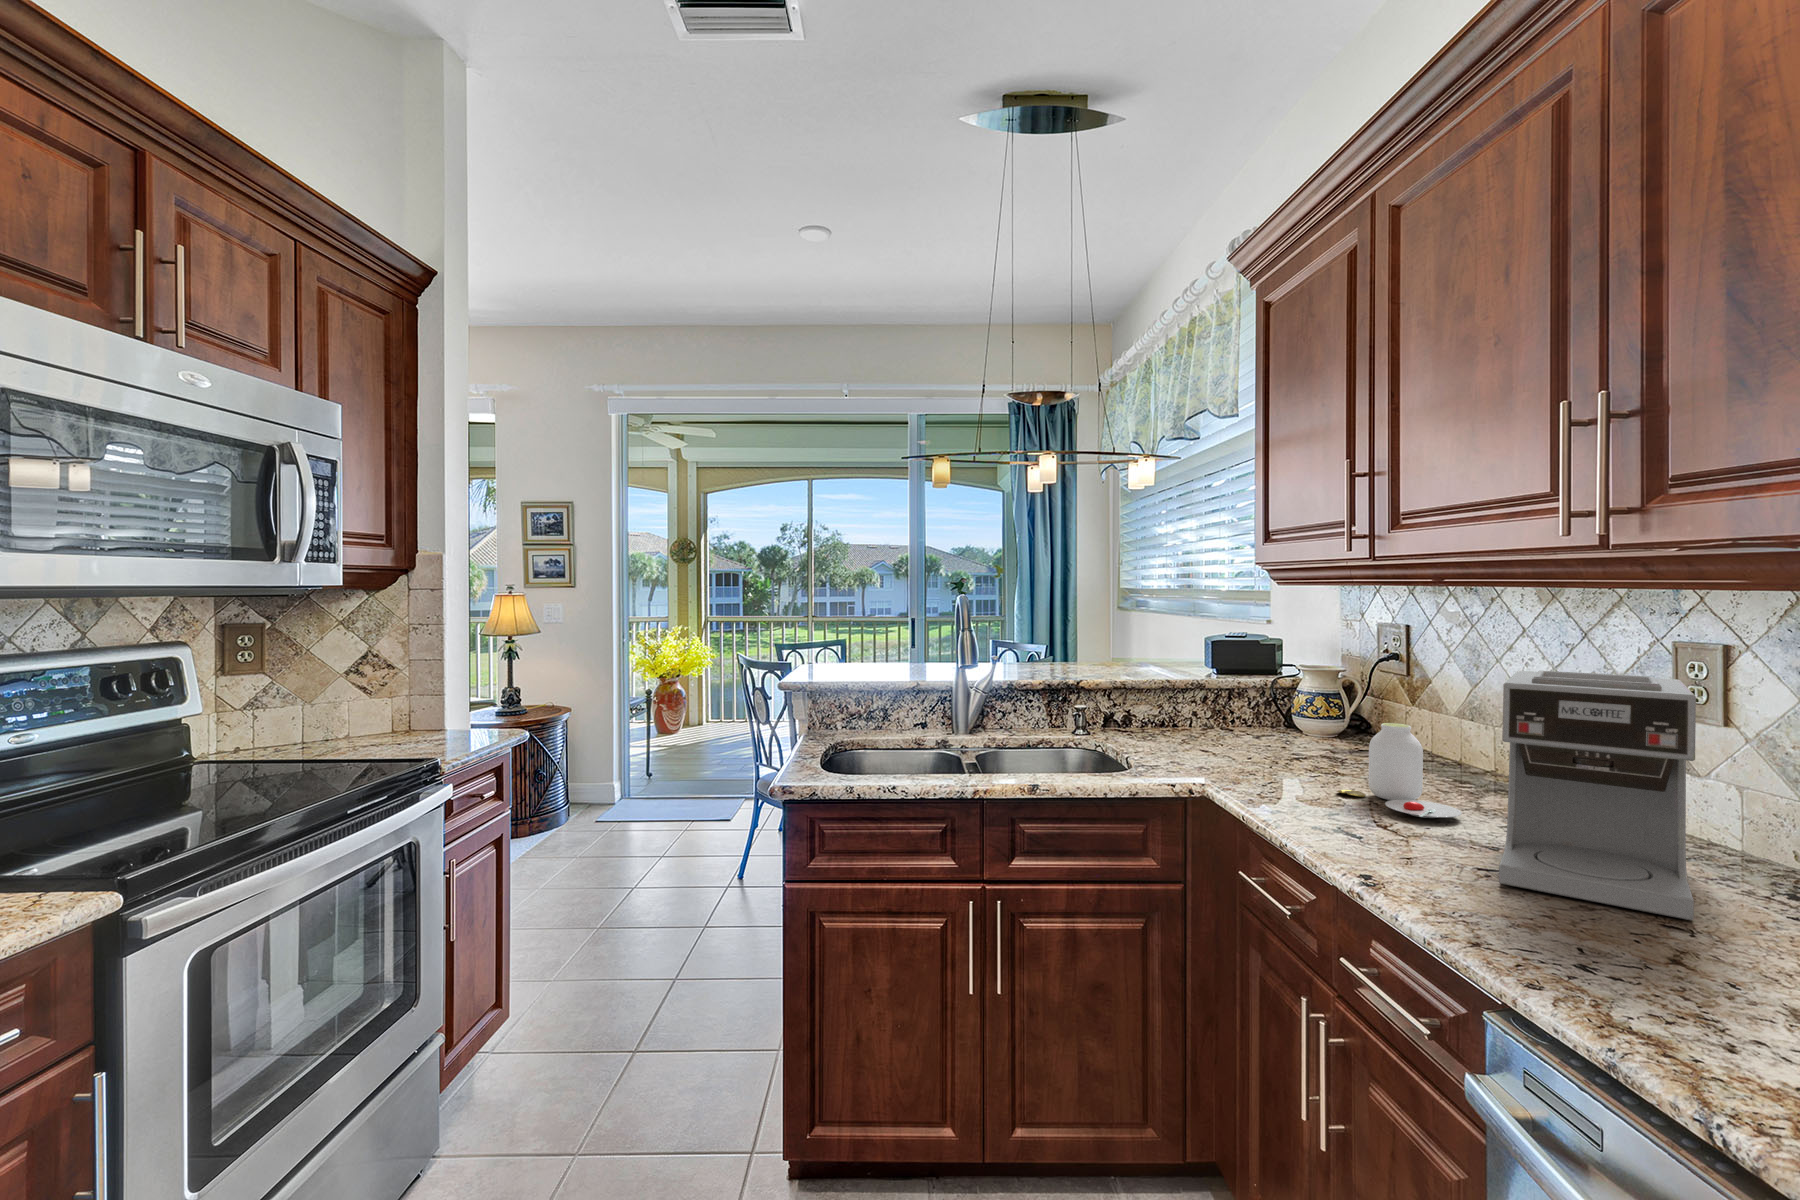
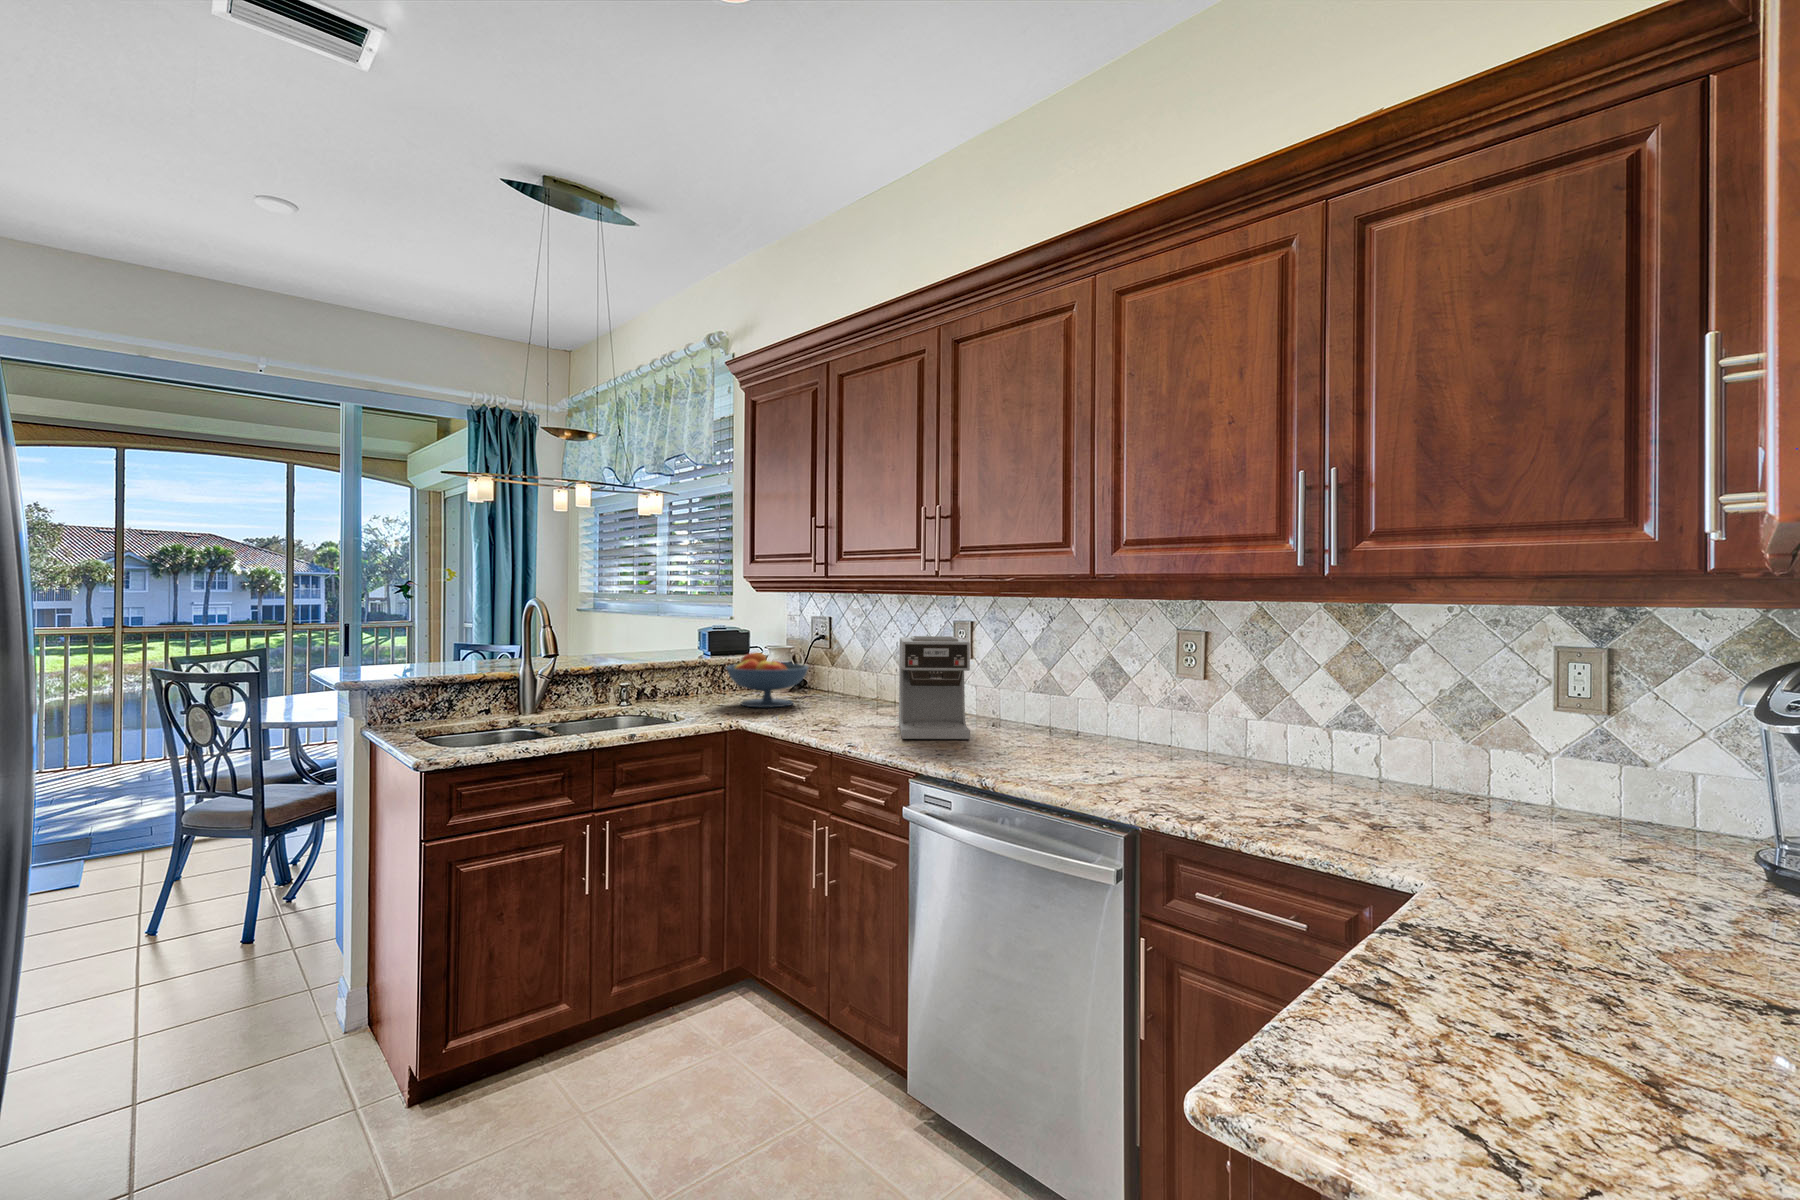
fruit bowl: none [1217,674,1356,765] -> present [726,652,808,708]
jar: present [1337,723,1462,818] -> none [810,673,874,721]

